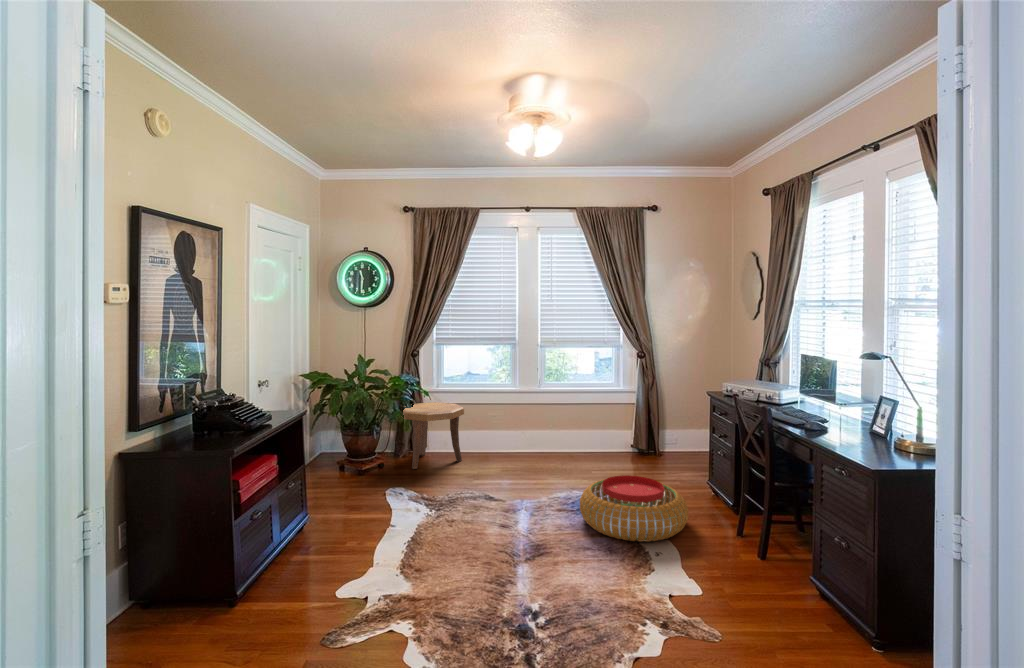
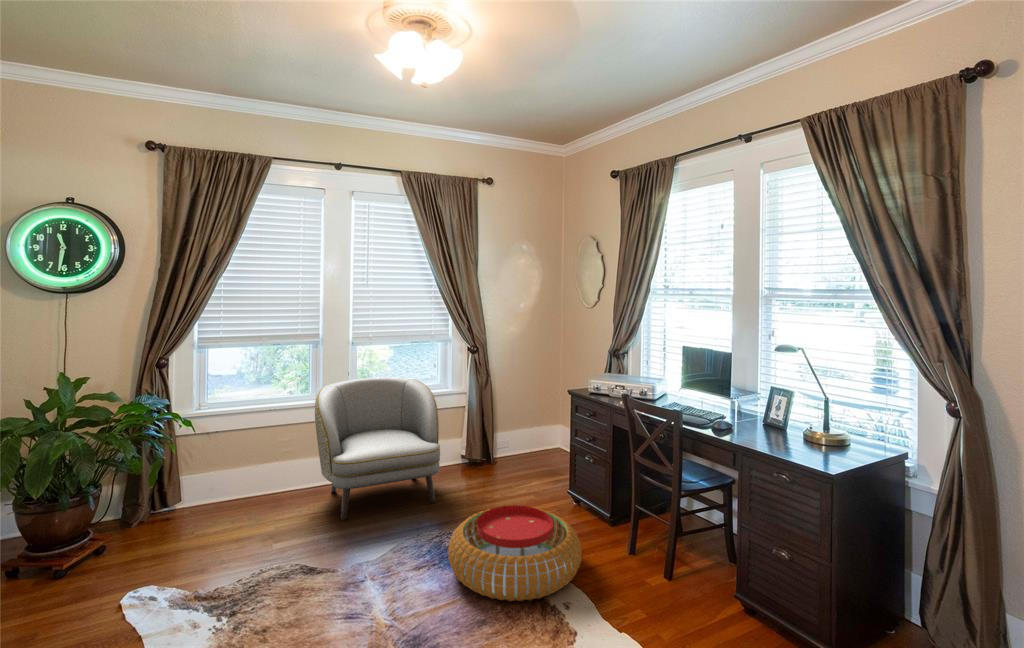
armchair: none [505,374,599,475] -> present [315,377,440,519]
side table: present [403,402,464,469] -> none [140,430,252,540]

